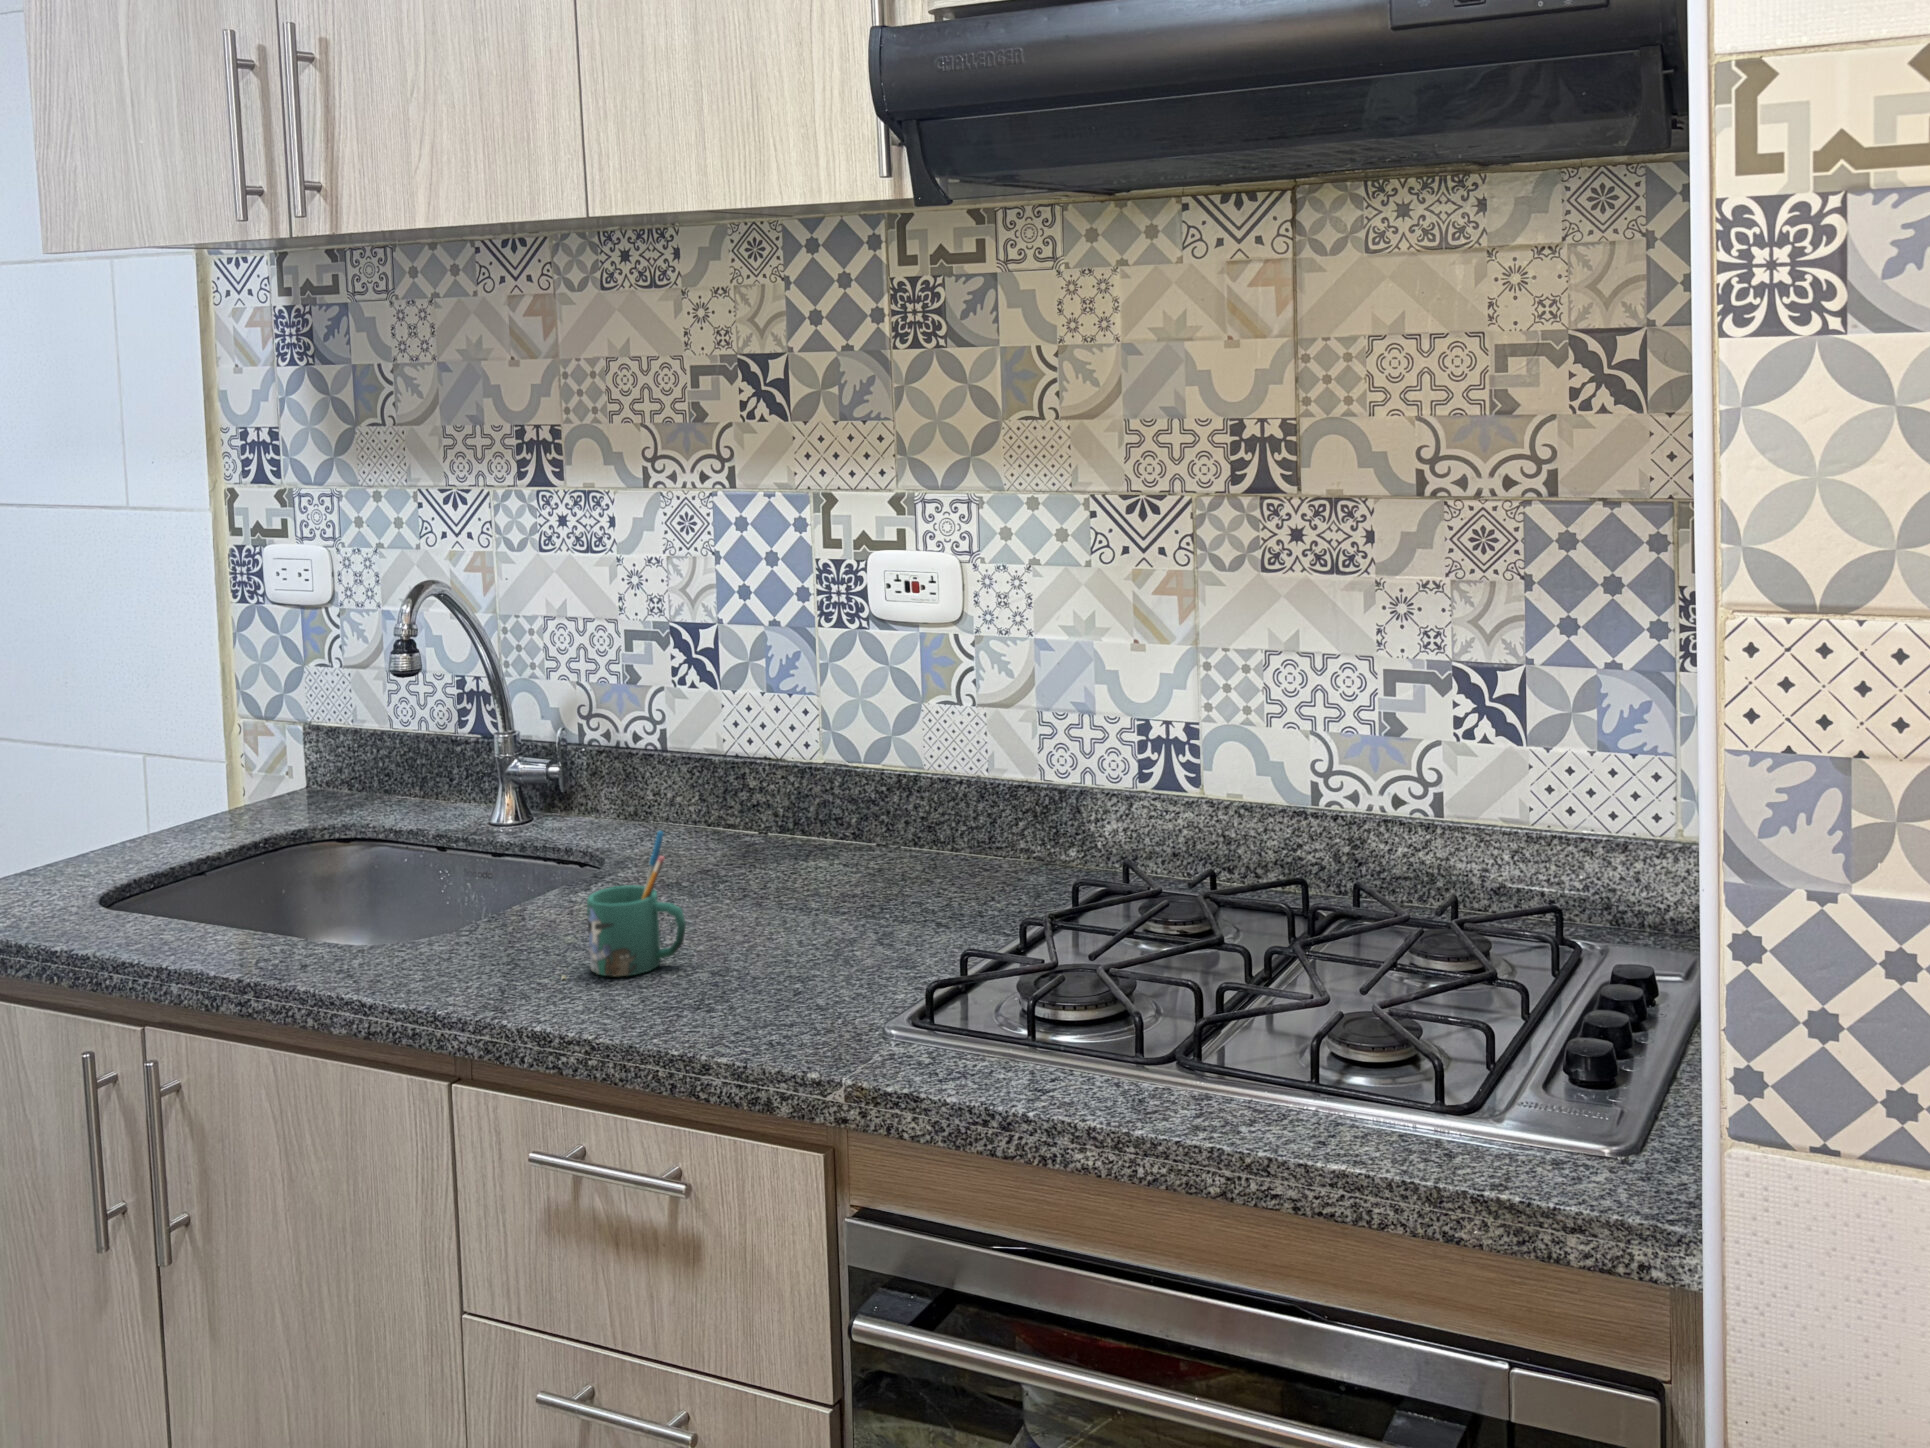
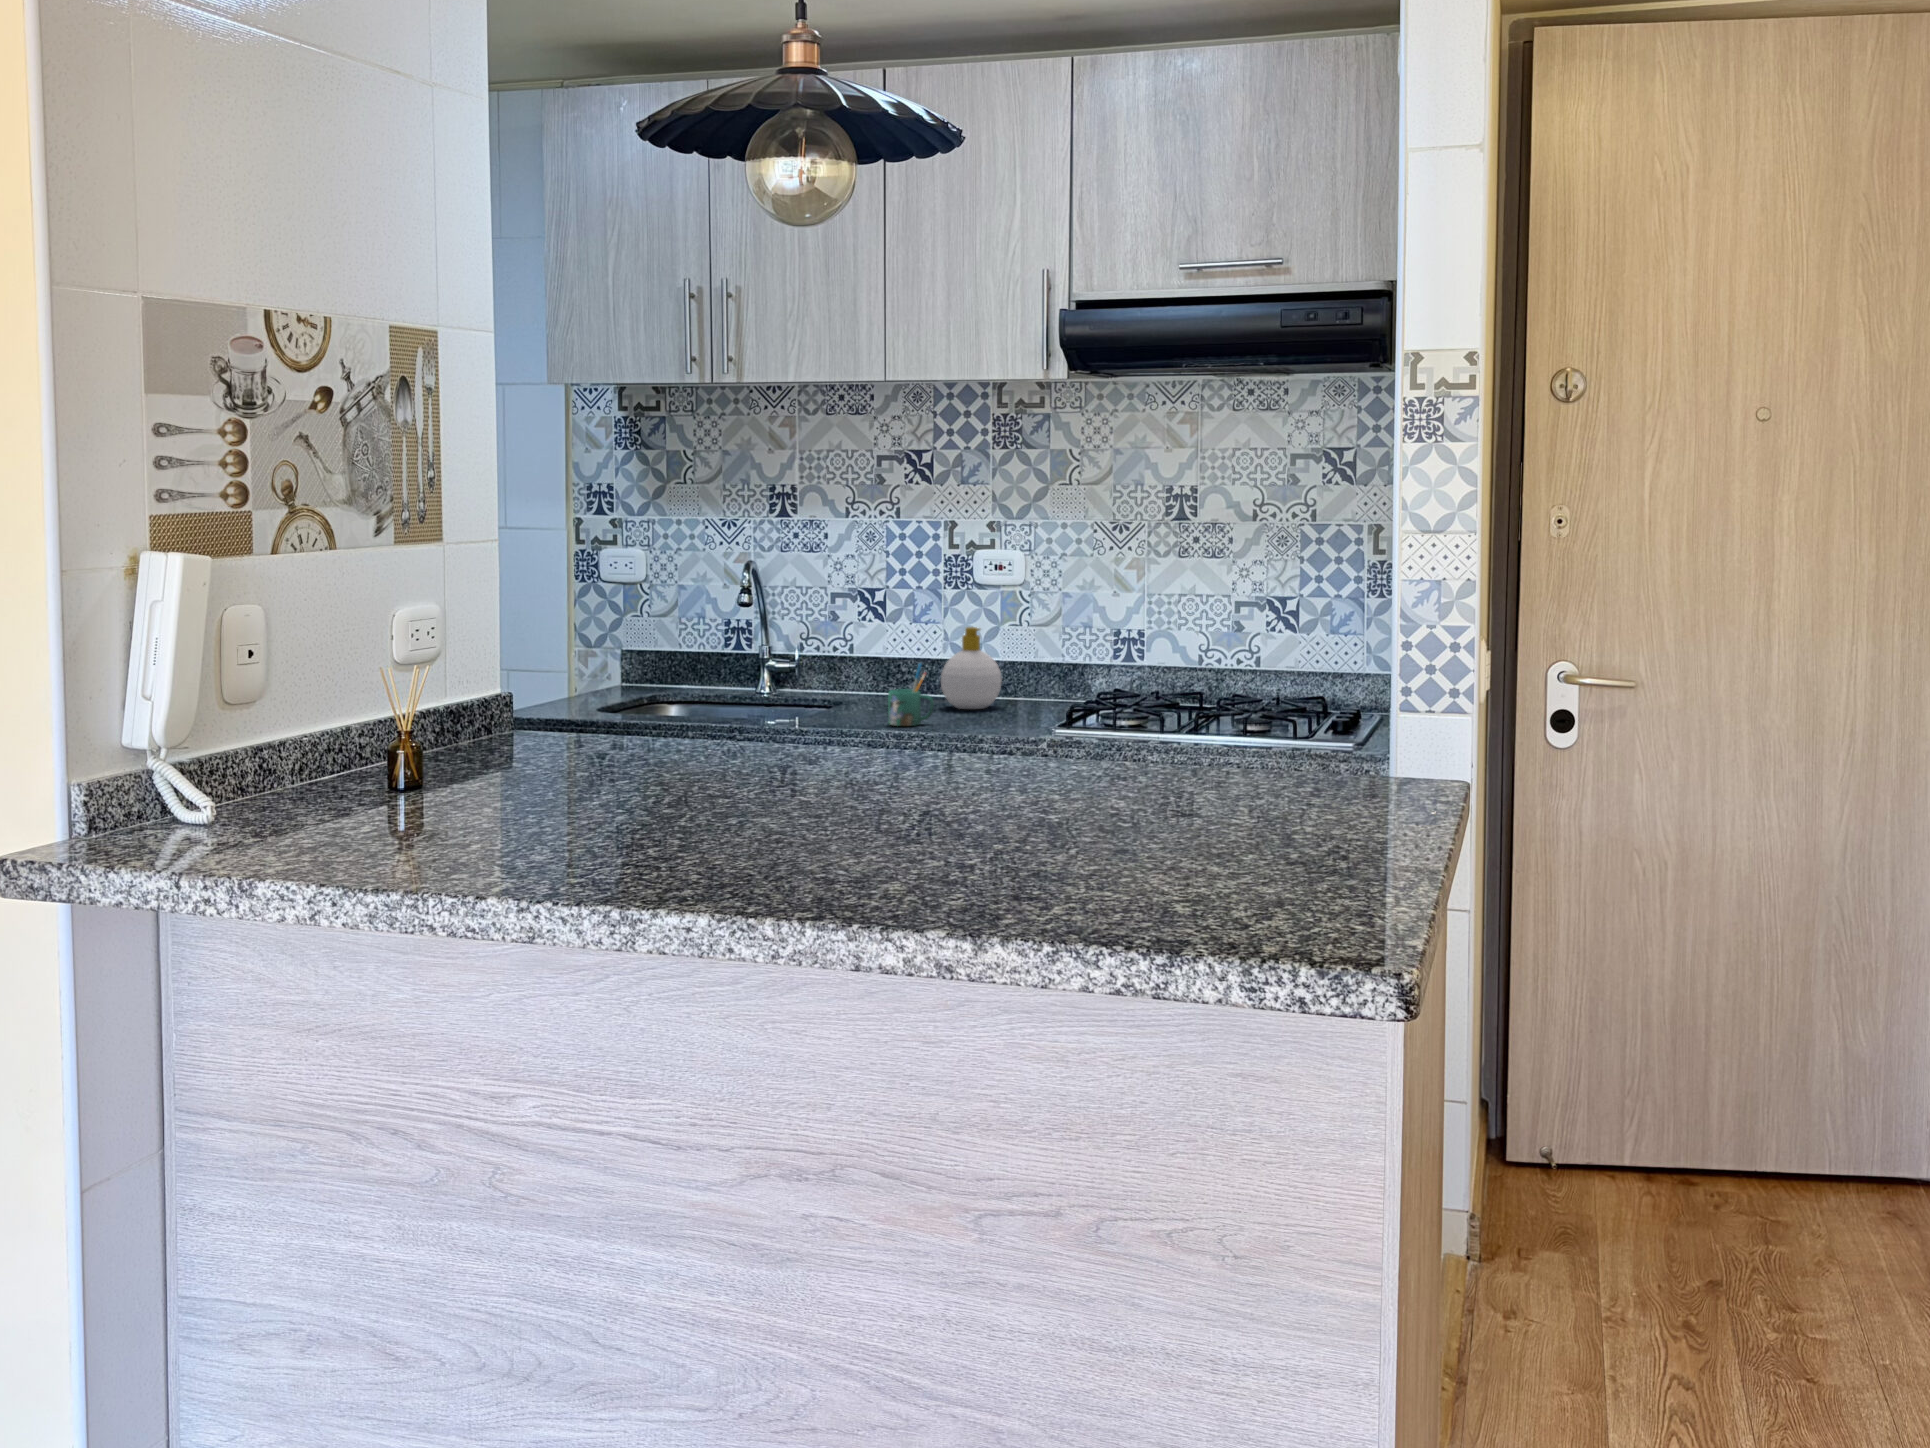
soap bottle: none [766,724,894,899] -> present [941,627,1002,709]

